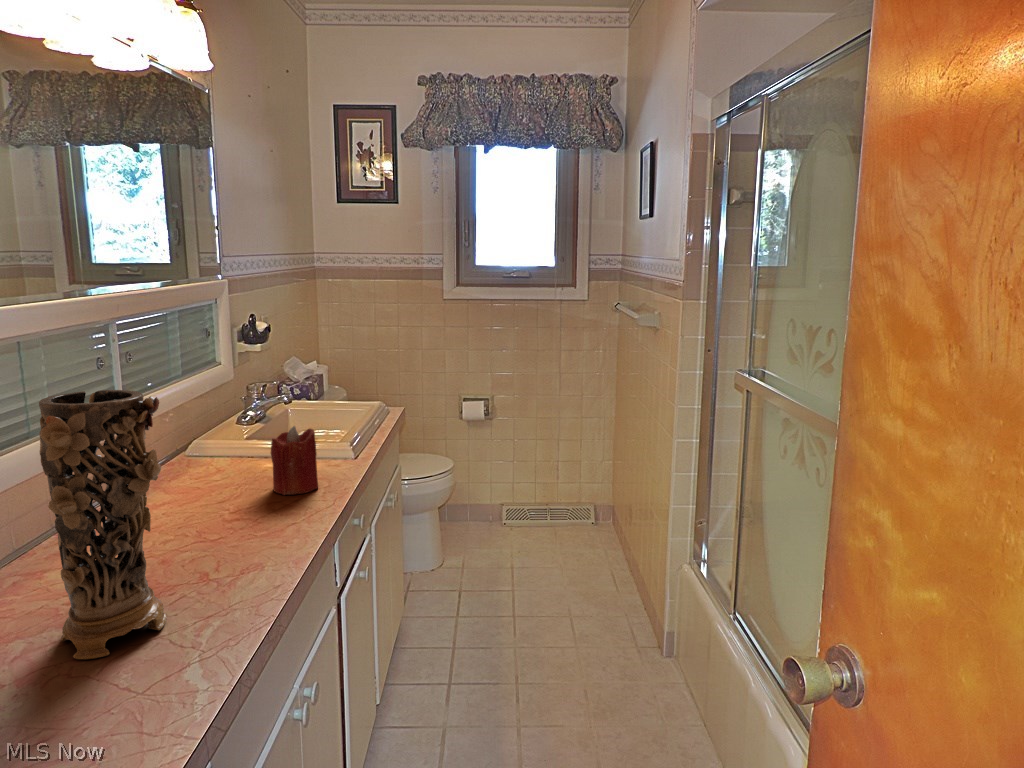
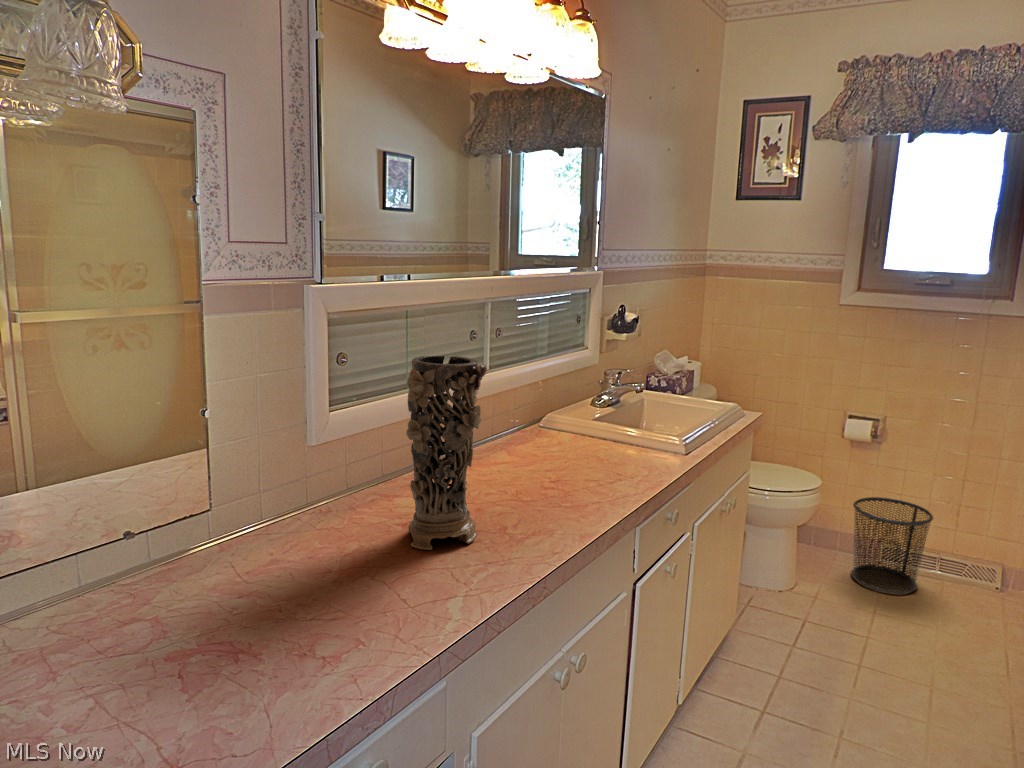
candle: present [271,426,318,495] -> none [598,410,639,471]
waste bin: none [479,465,542,548] -> present [851,497,933,594]

